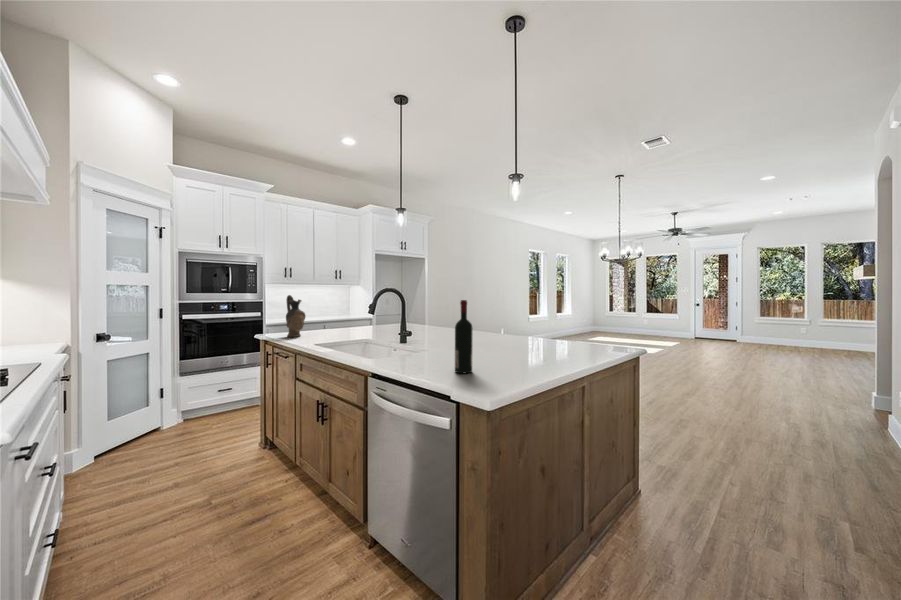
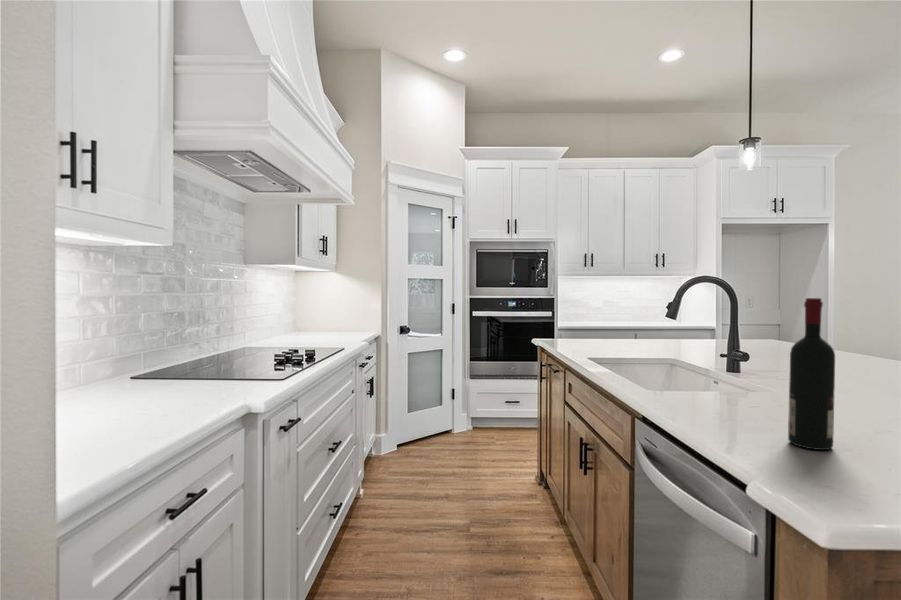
ceramic pitcher: present [286,295,305,337] -> none [561,289,586,345]

